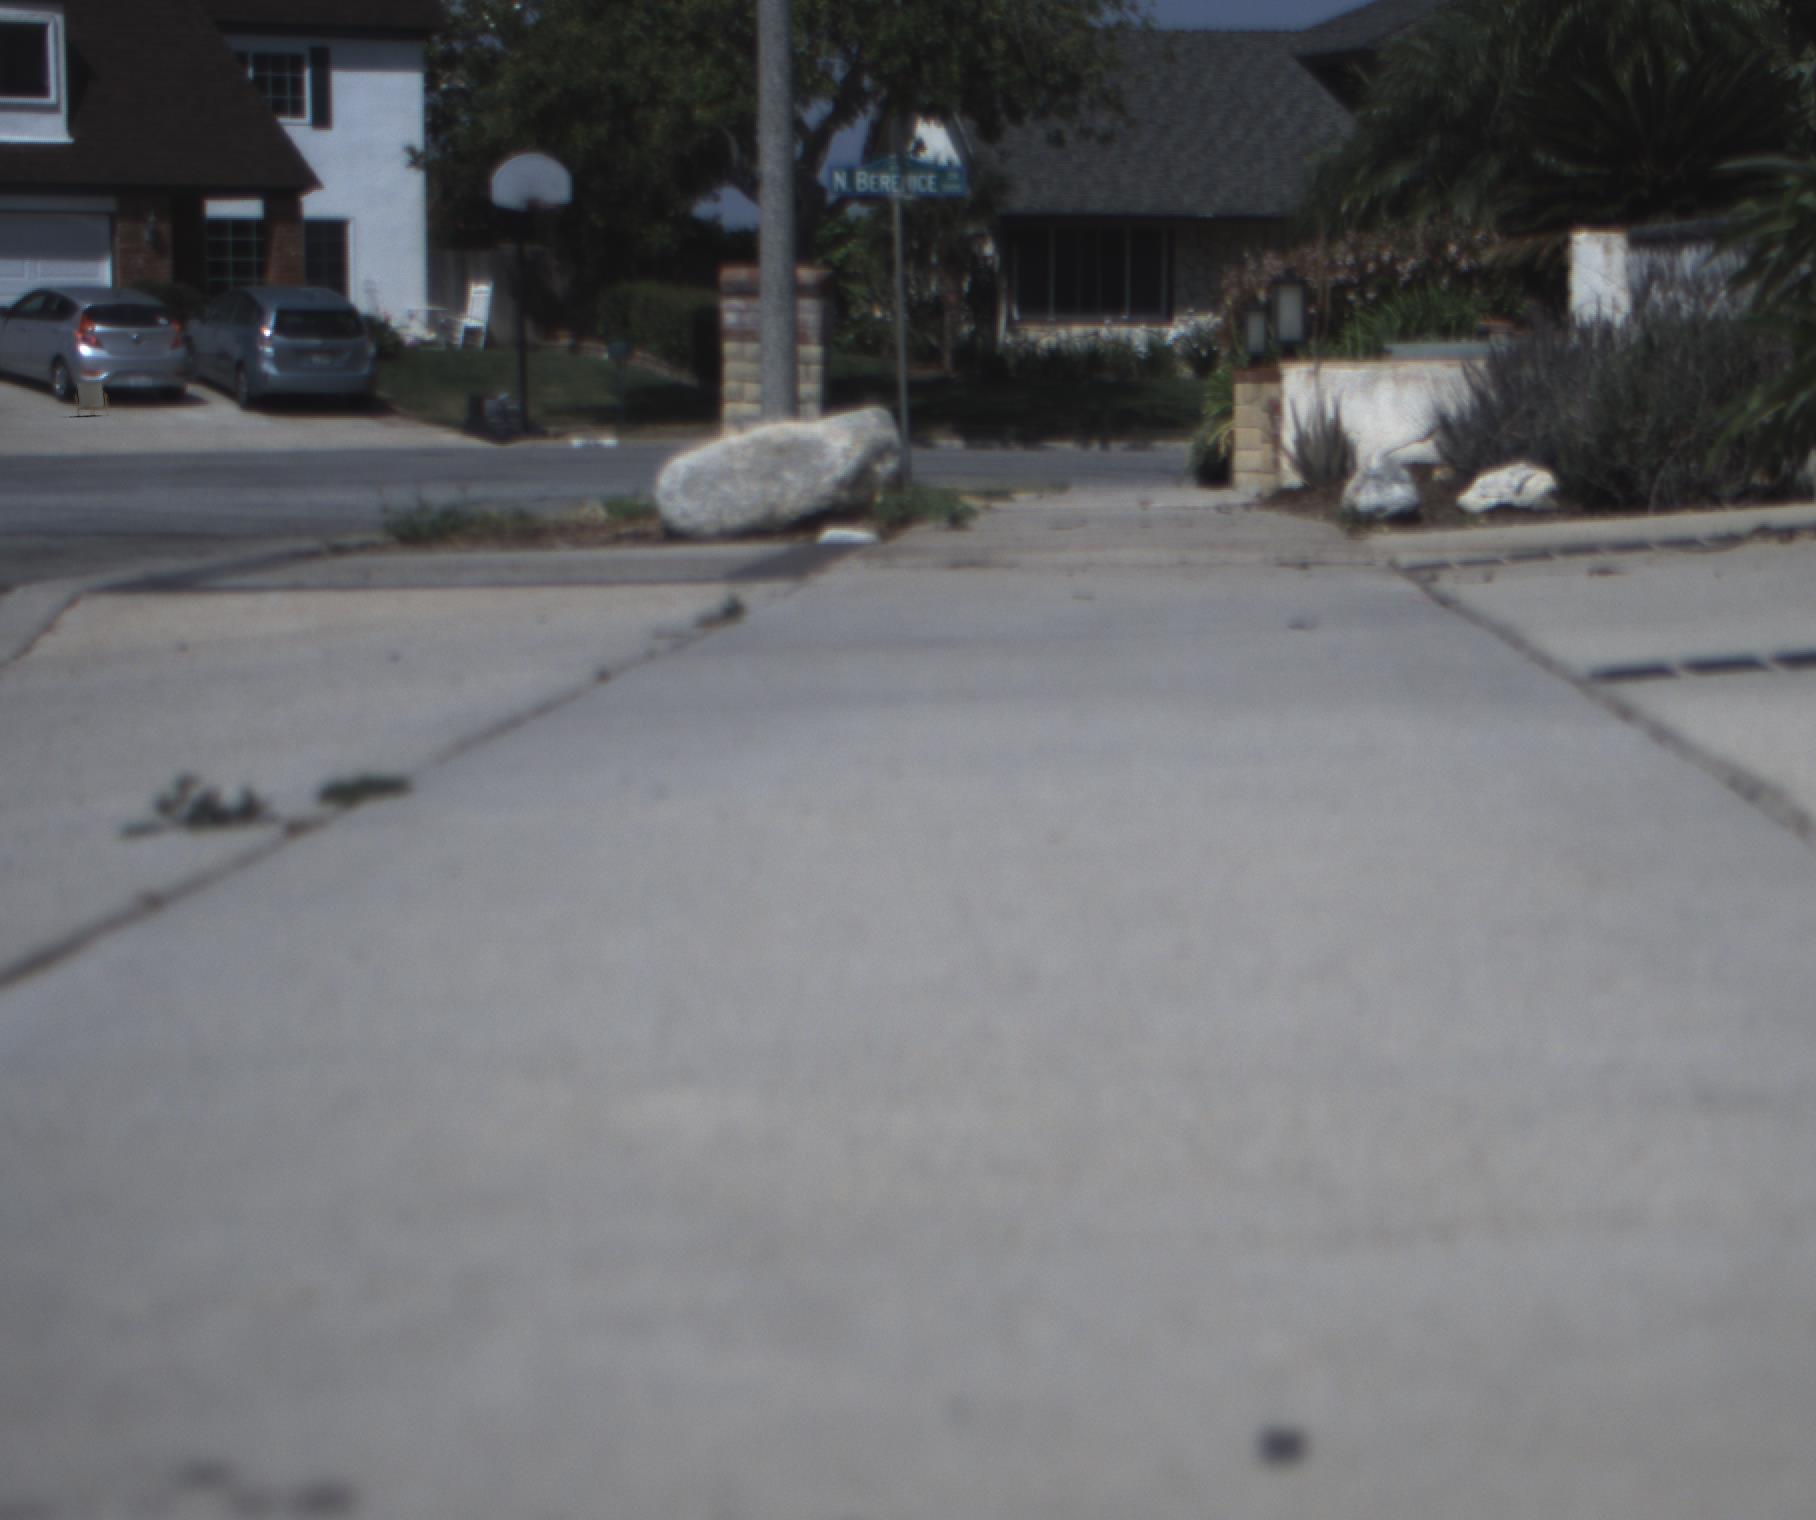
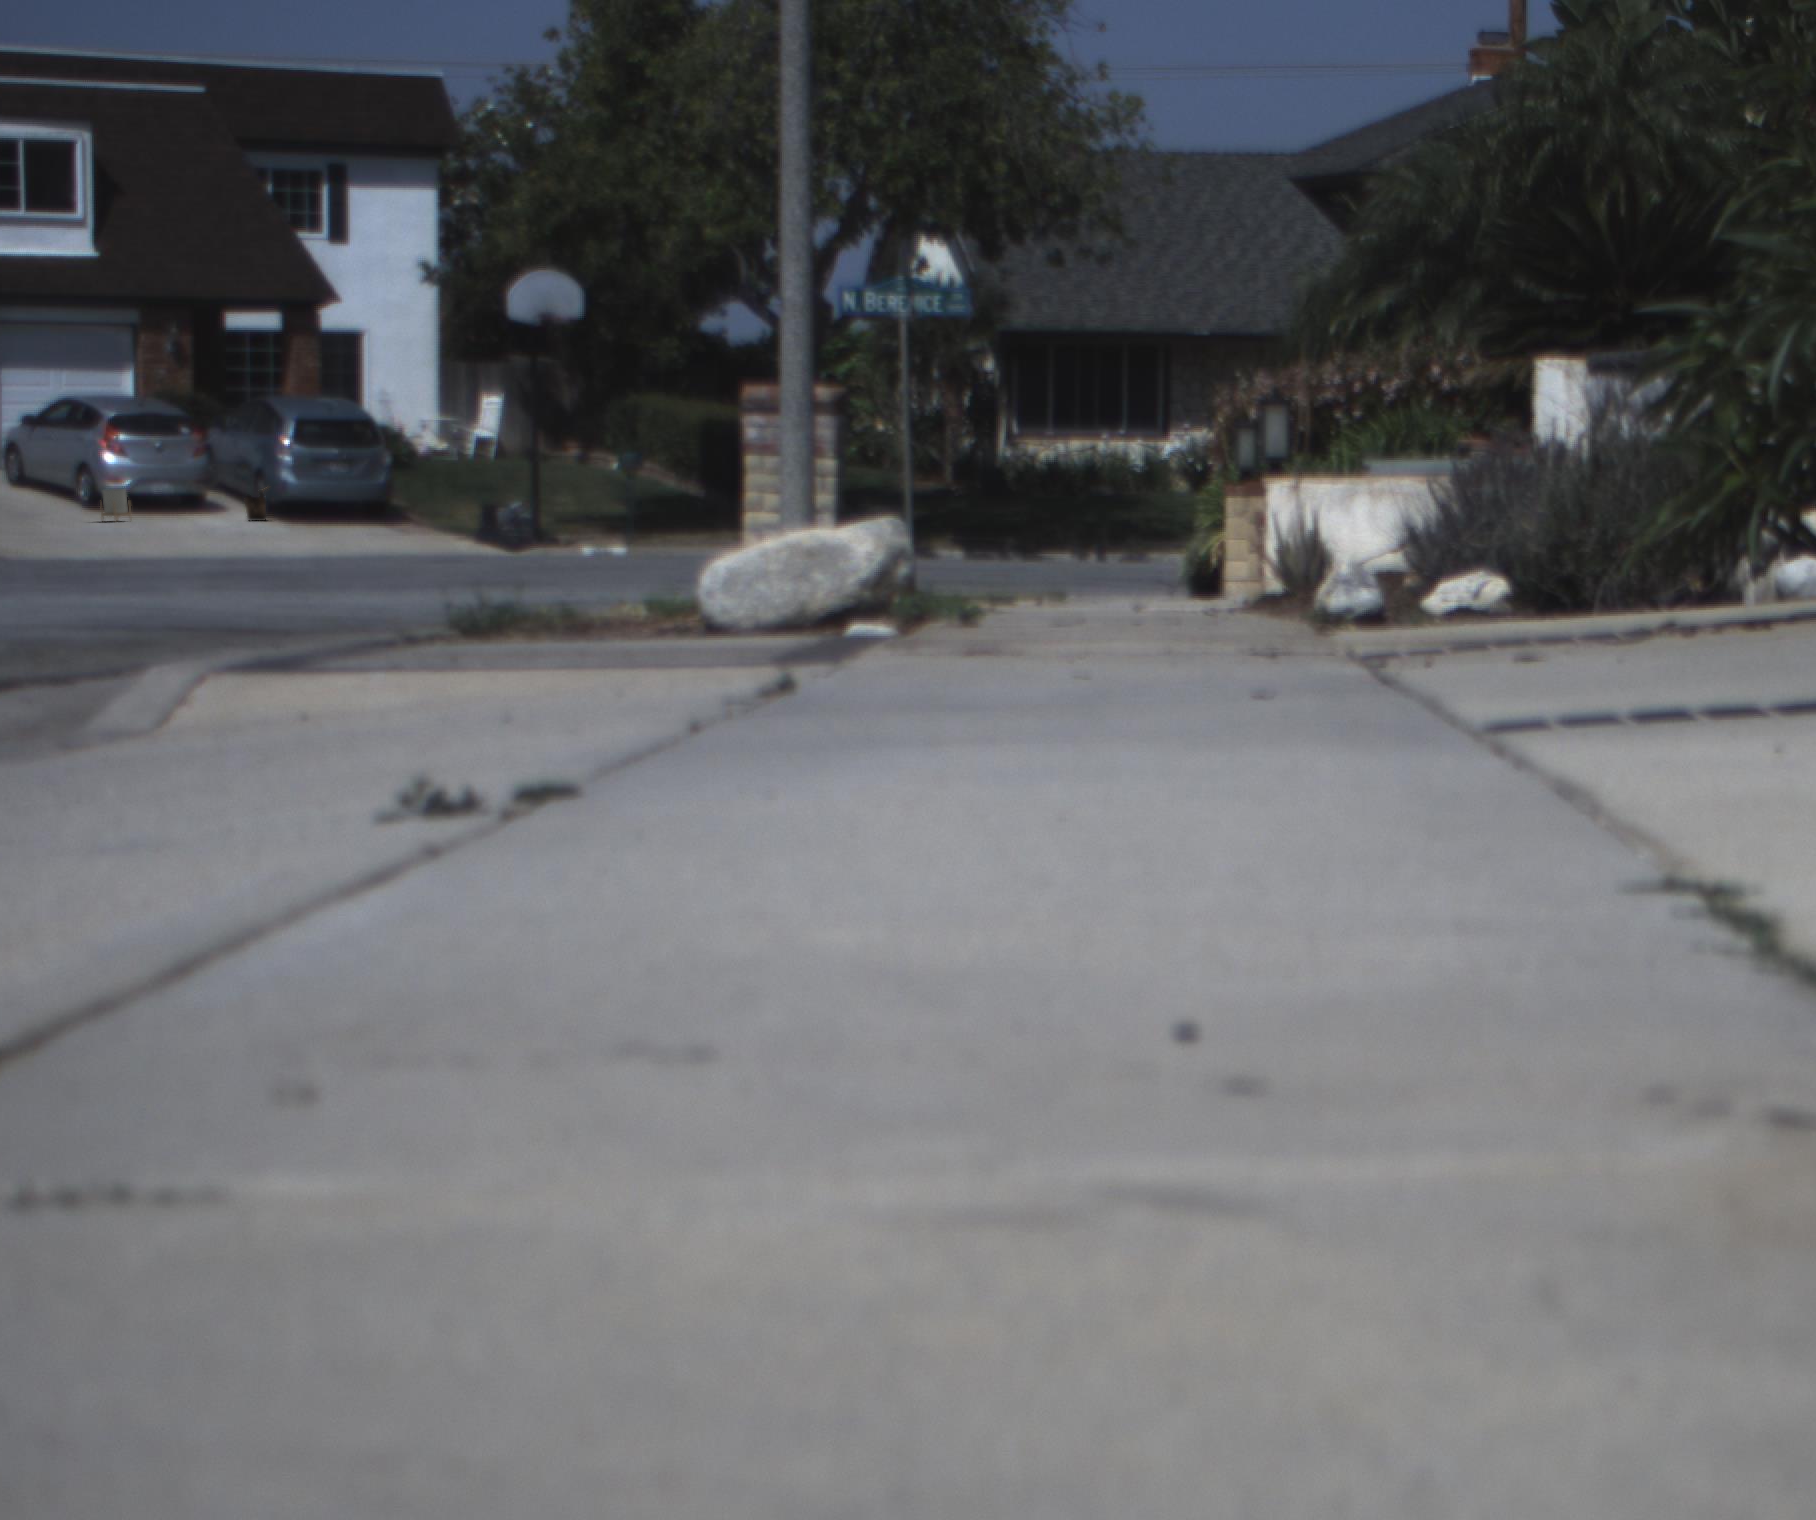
bucket: none [223,378,251,415] -> present [245,488,266,521]

